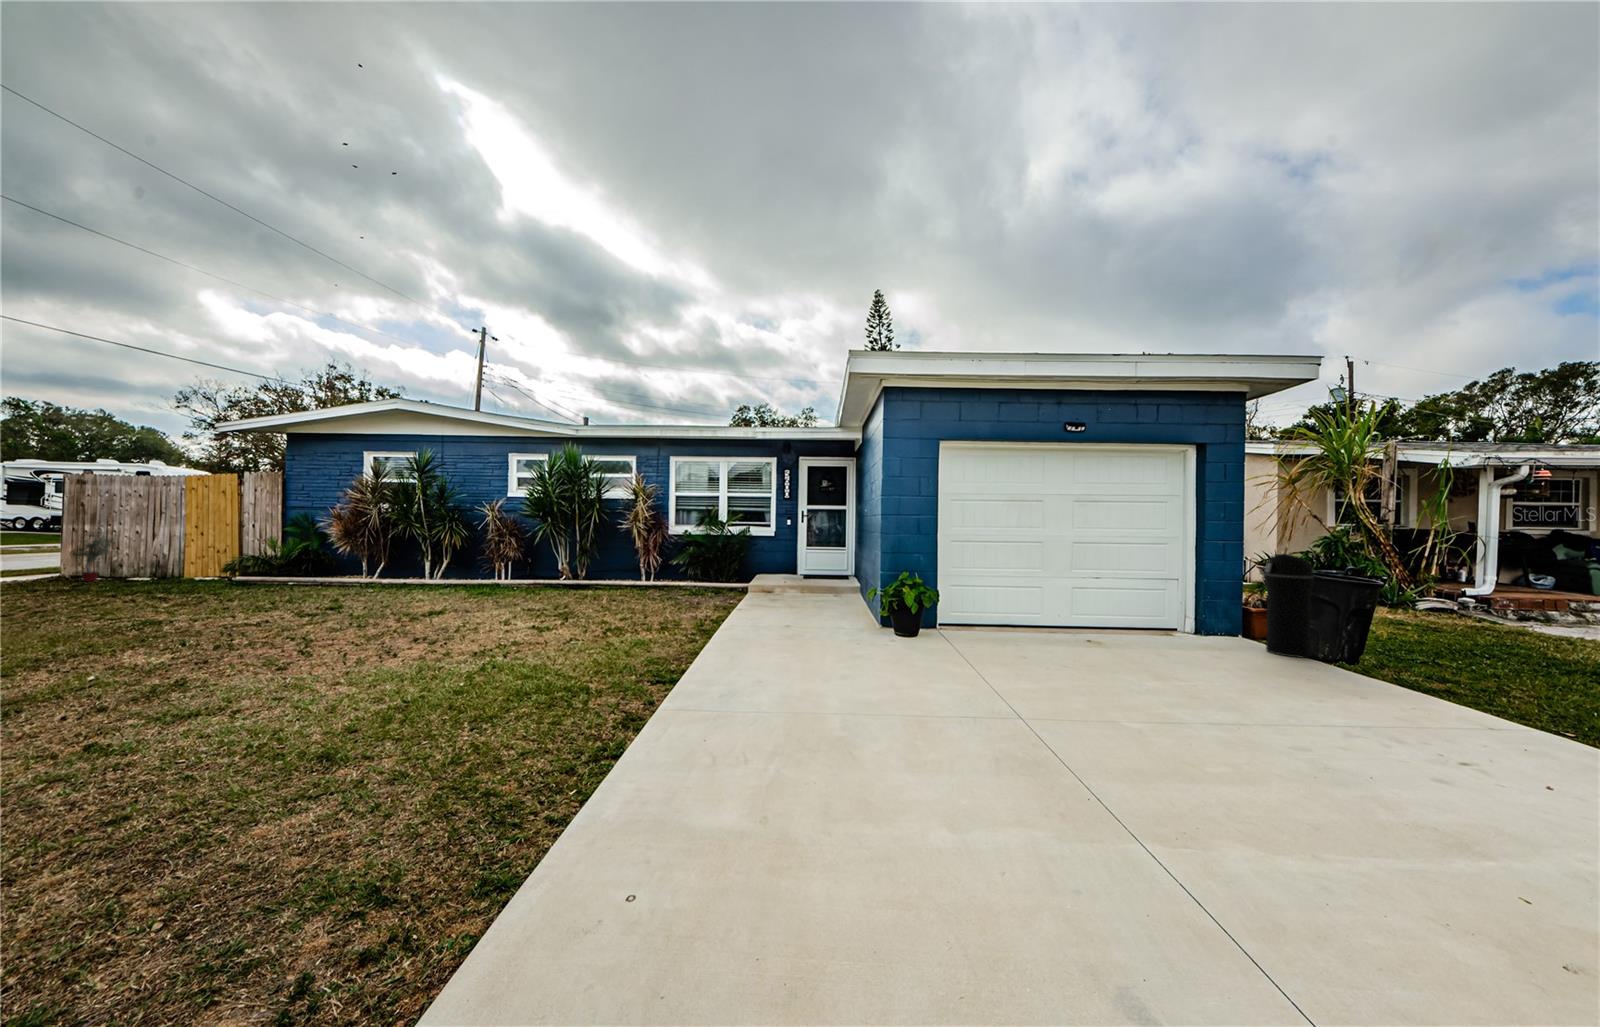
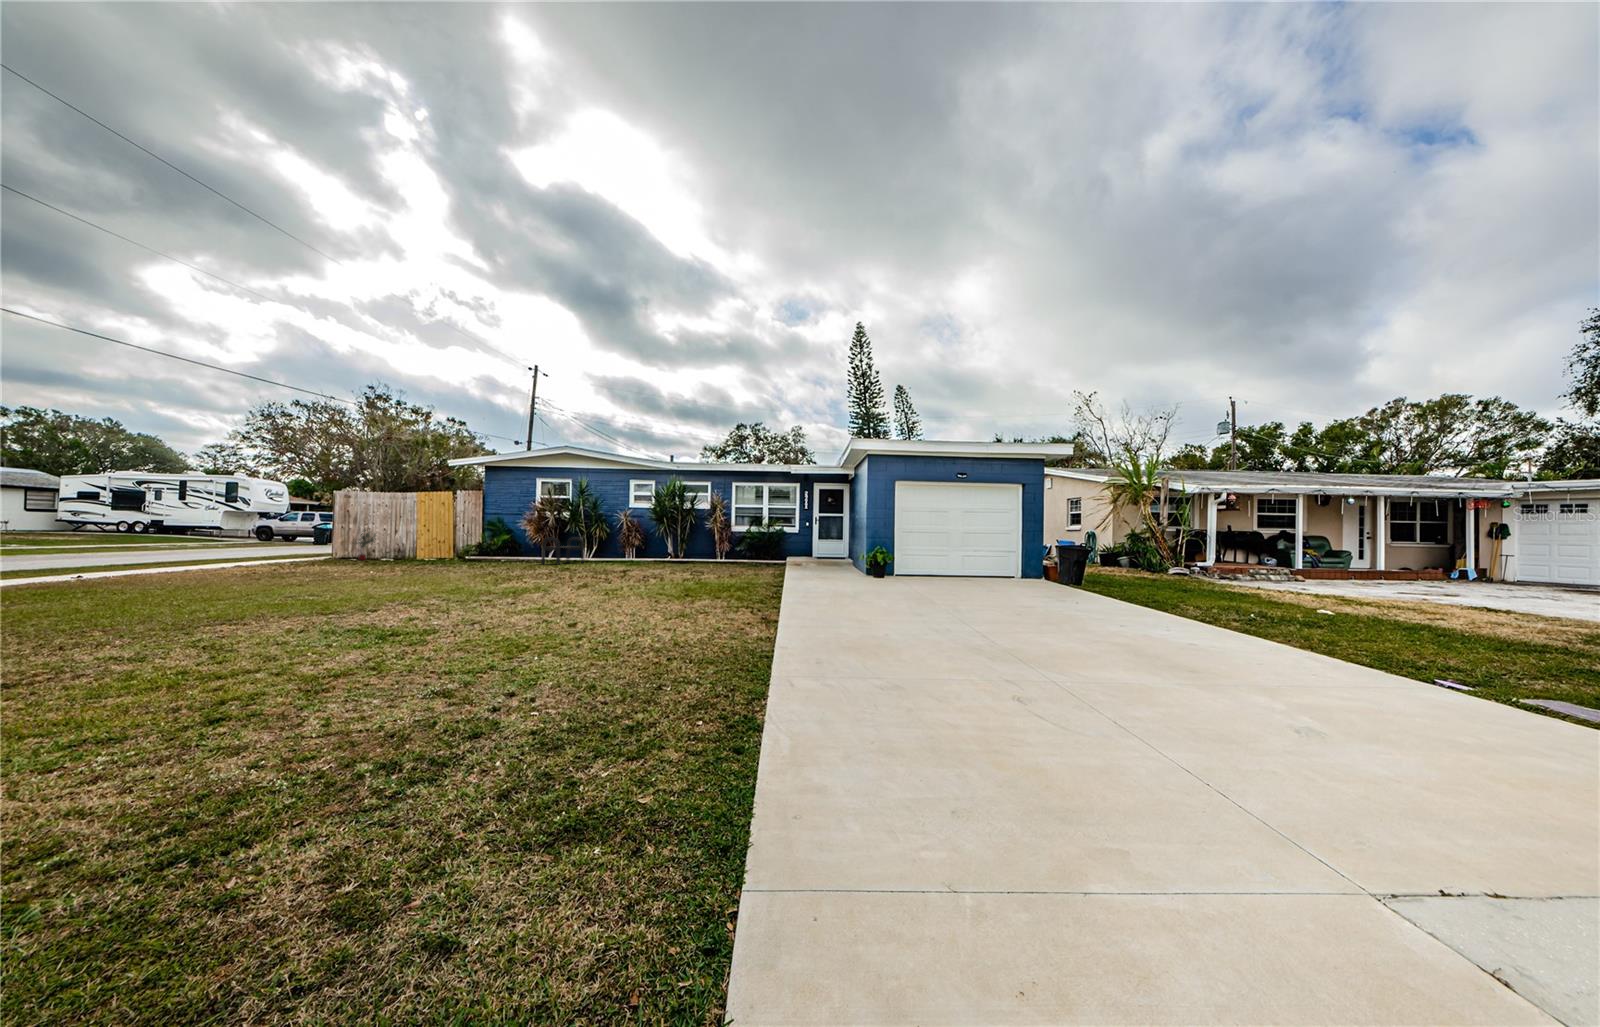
bench: none [352,544,434,591] -> present [541,537,584,565]
trash can: present [1264,554,1314,658] -> none [1043,536,1062,583]

